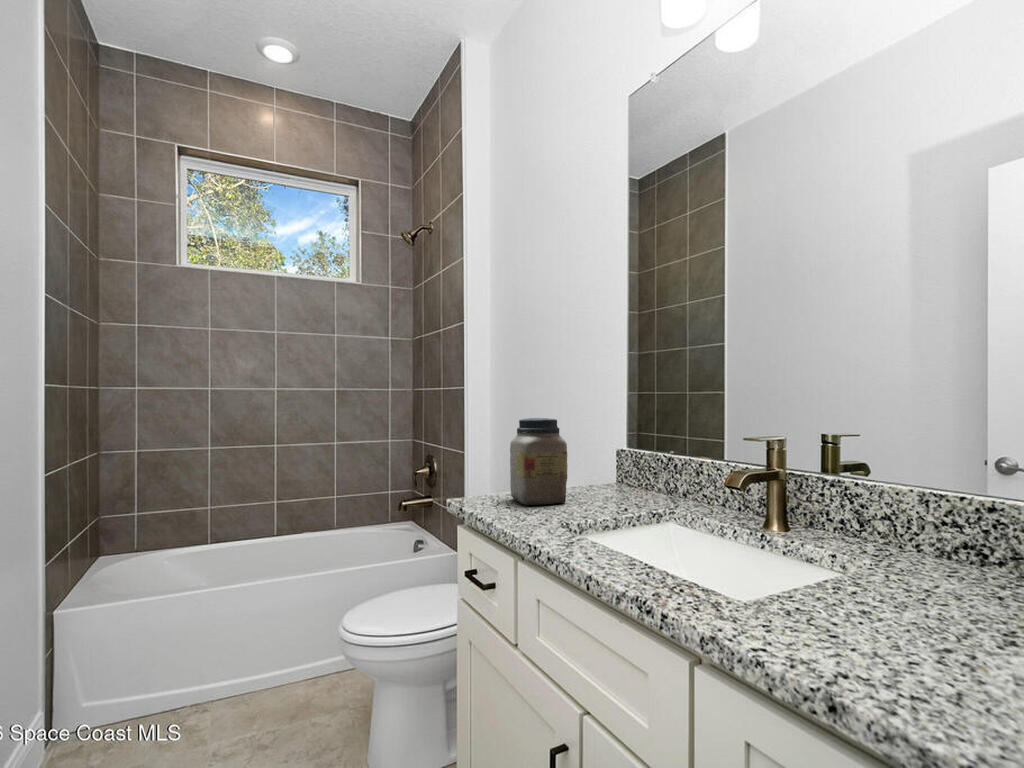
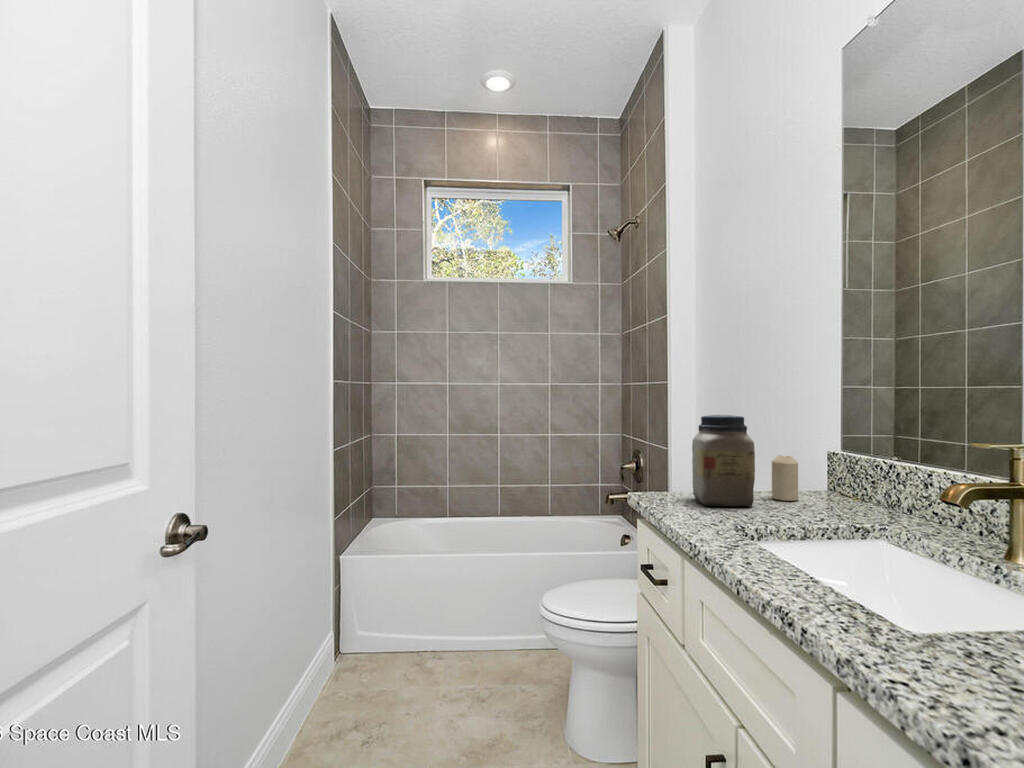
candle: none [577,453,598,494] -> present [772,455,798,501]

